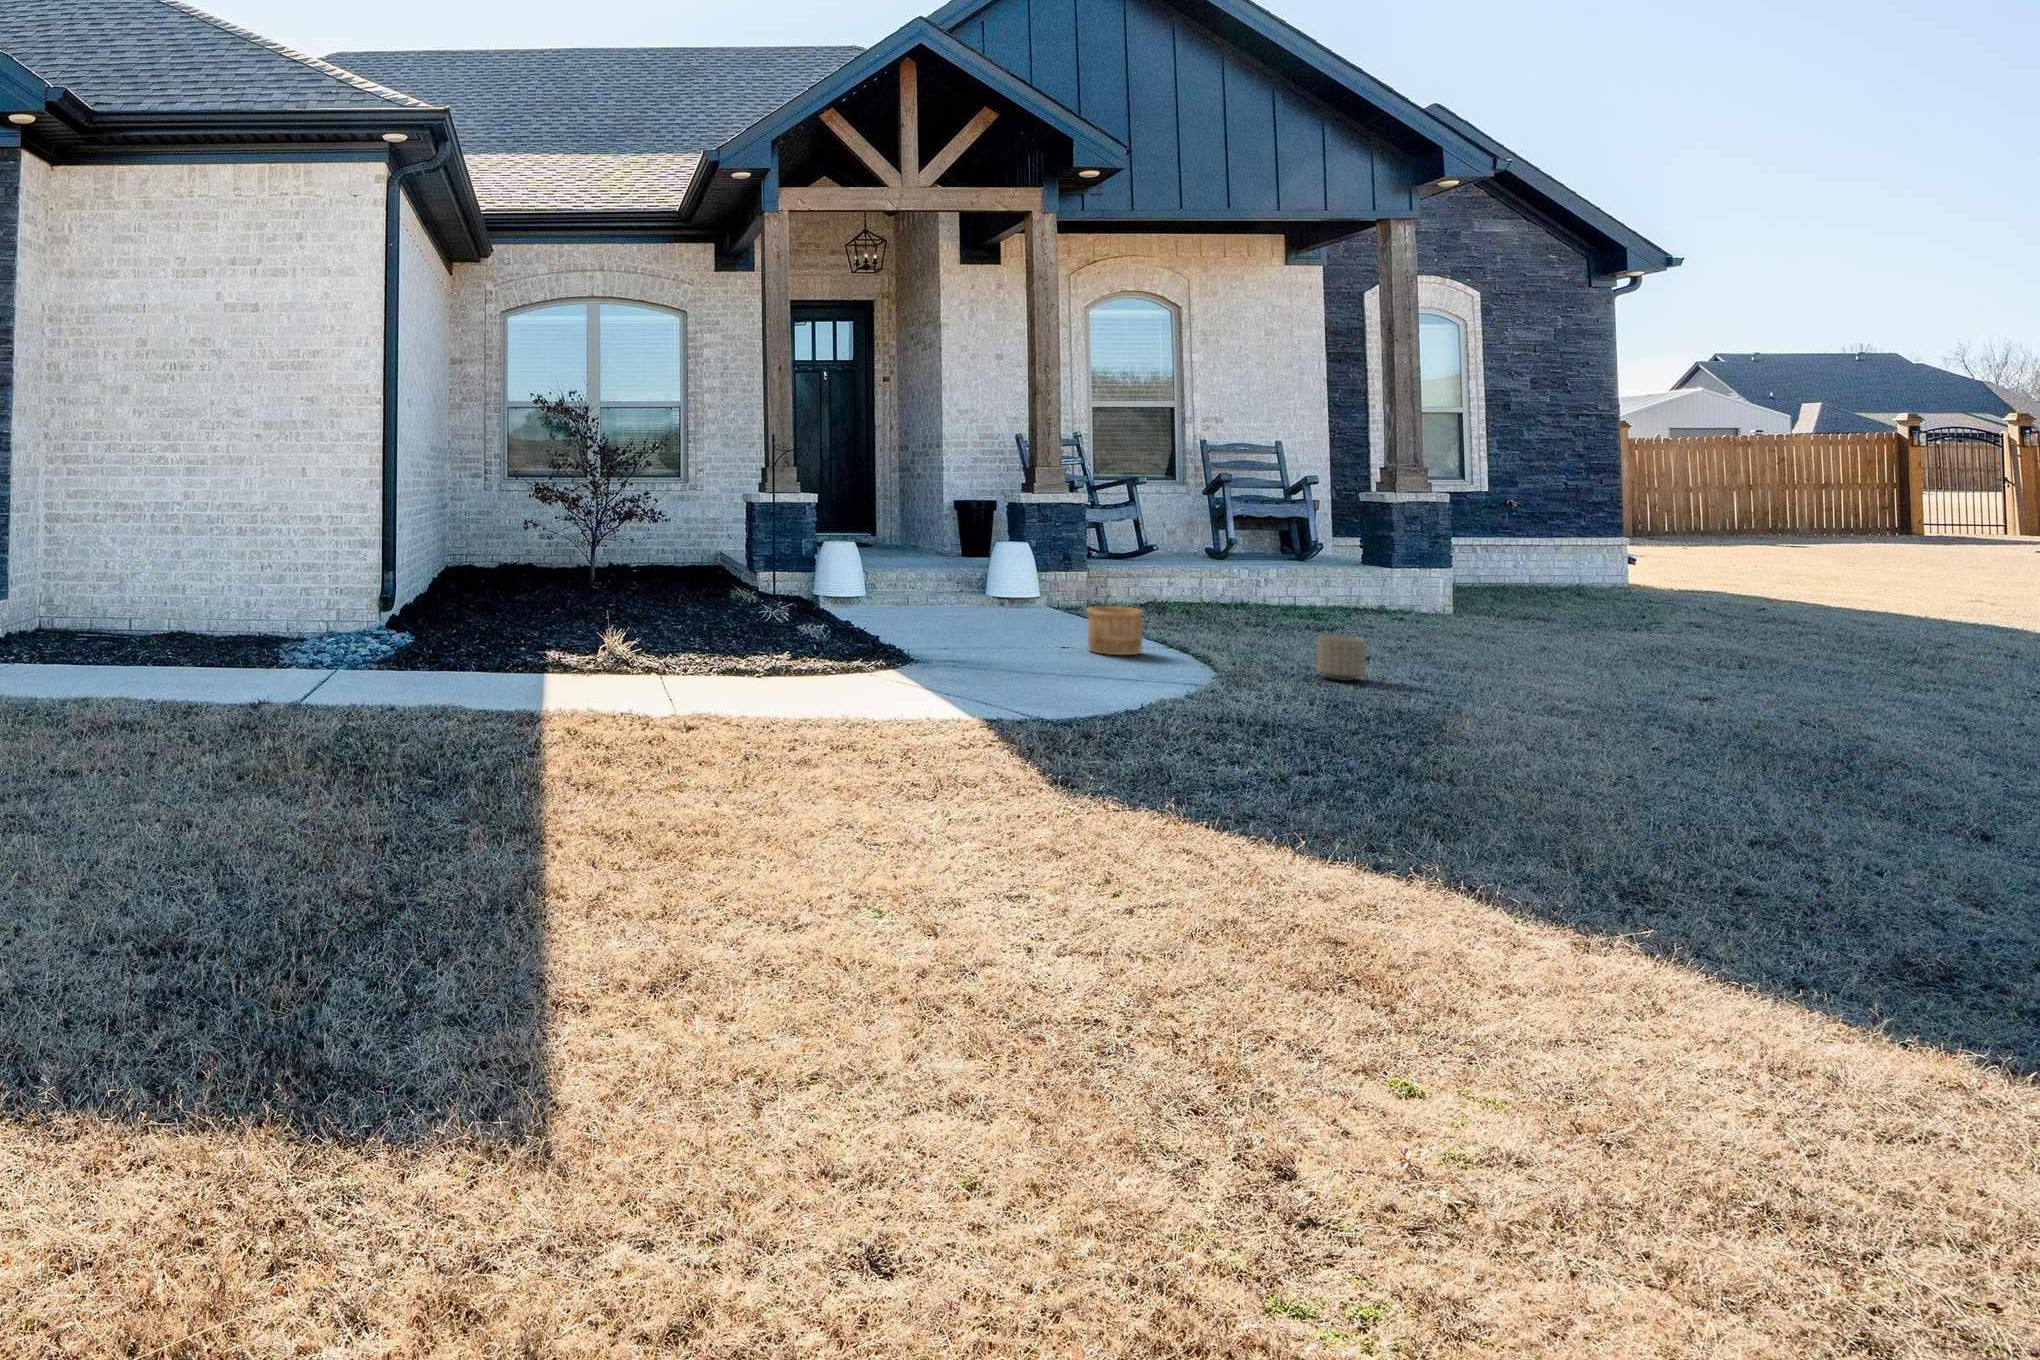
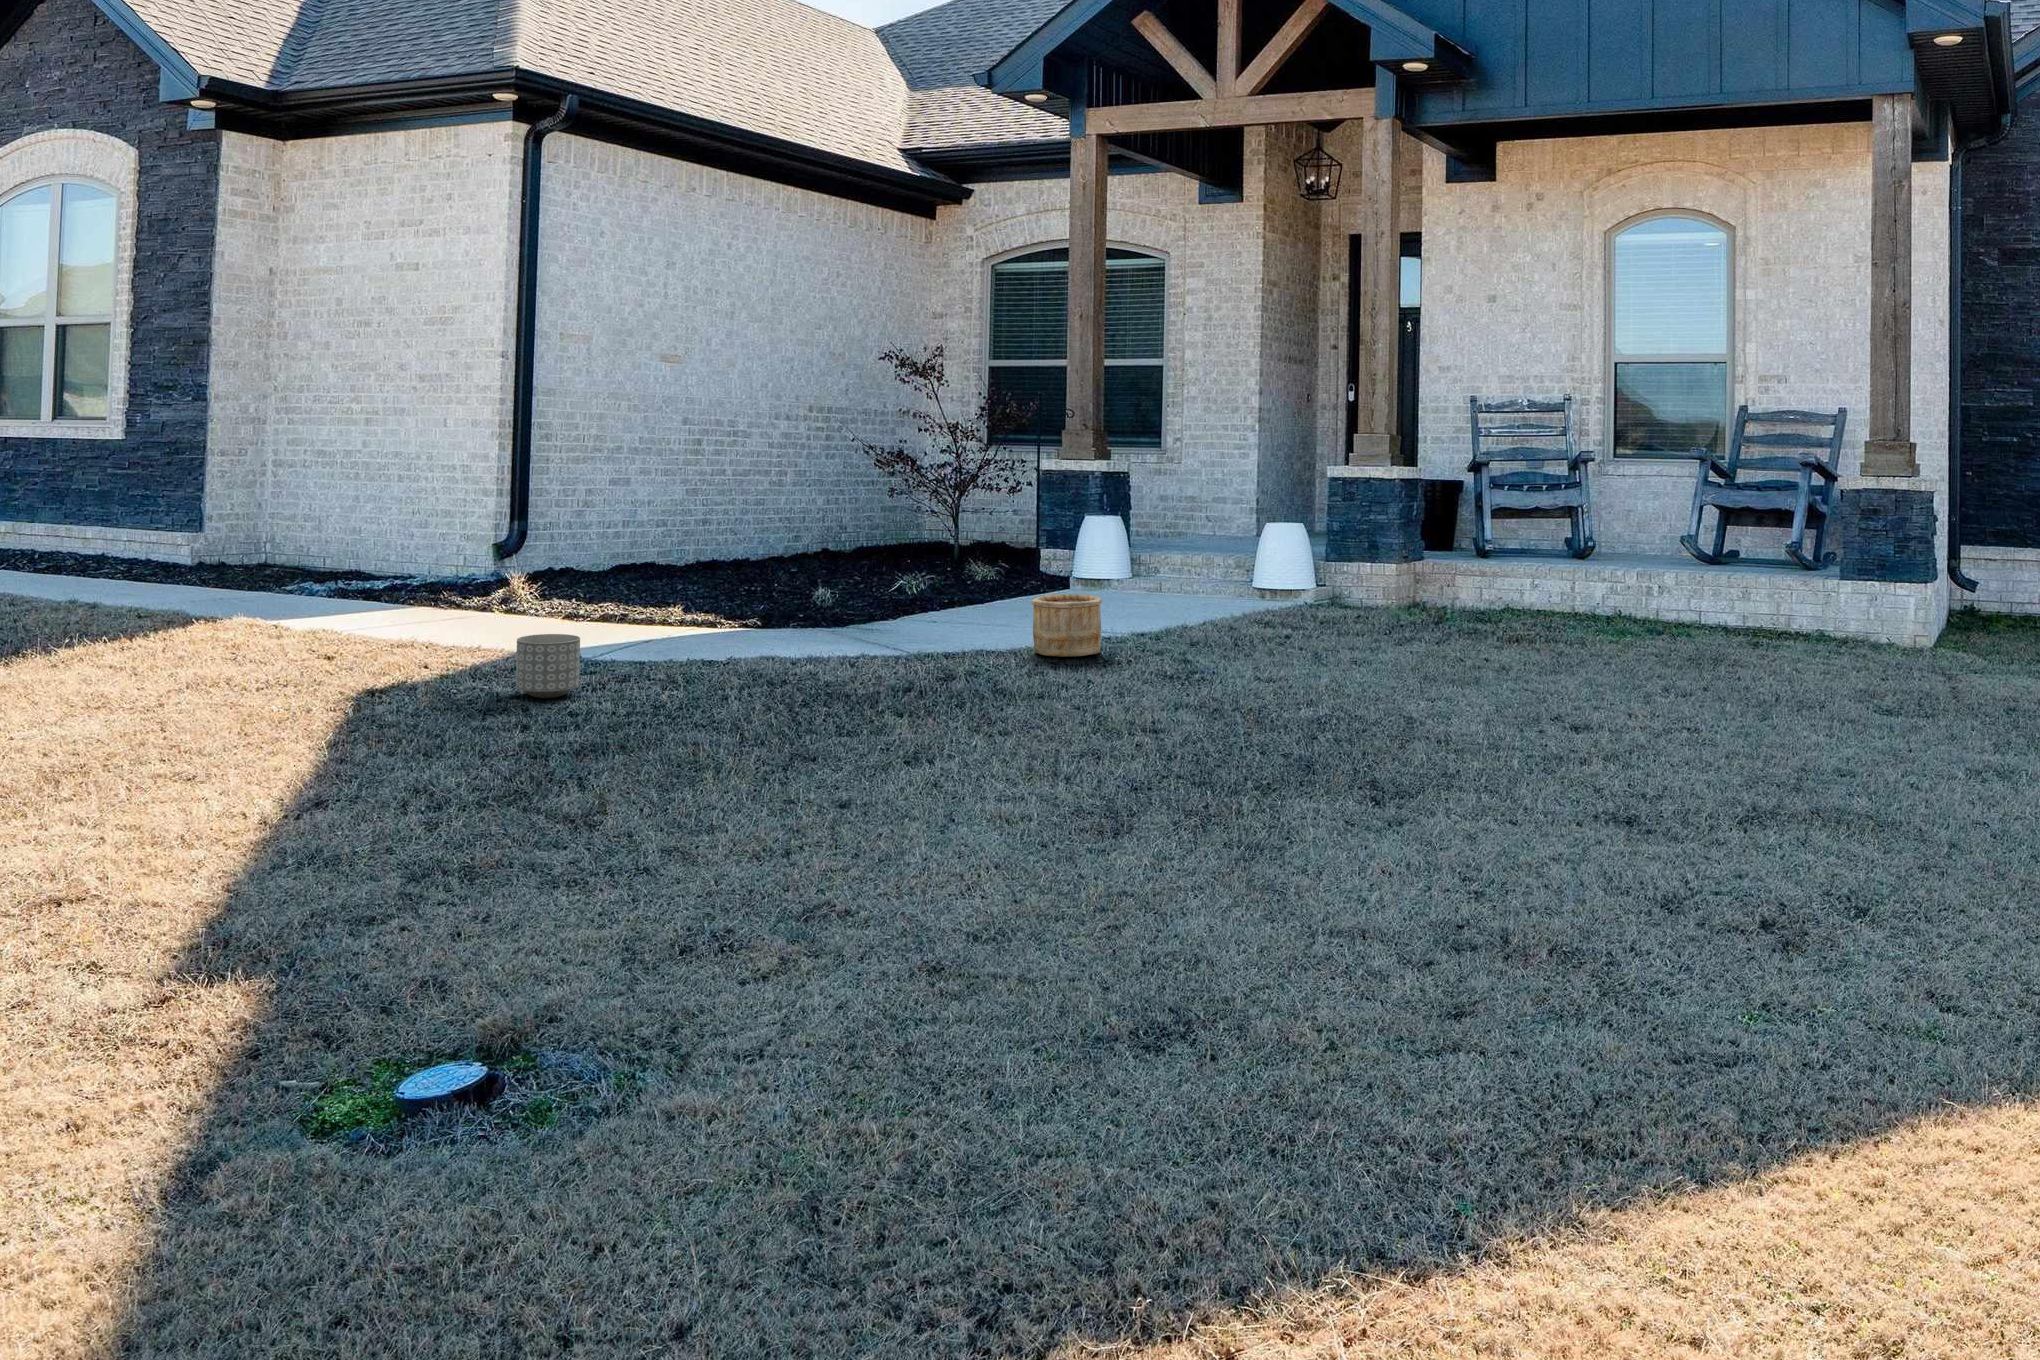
planter: present [1317,635,1365,681] -> present [516,634,580,698]

